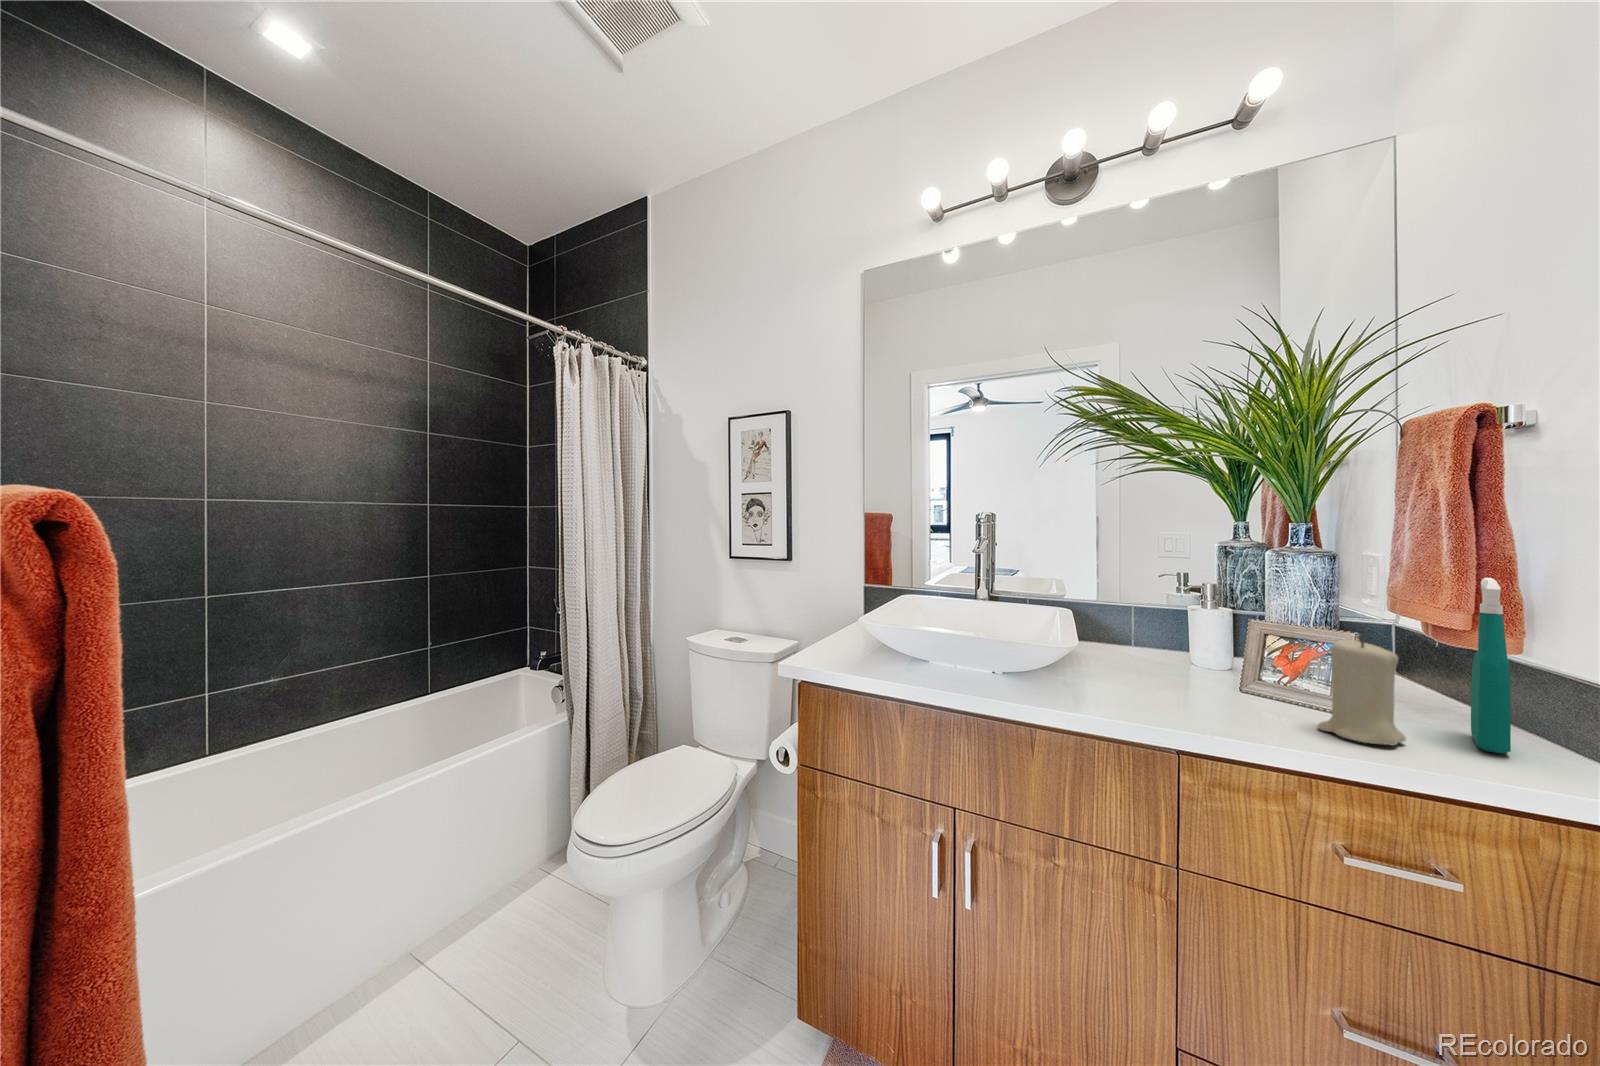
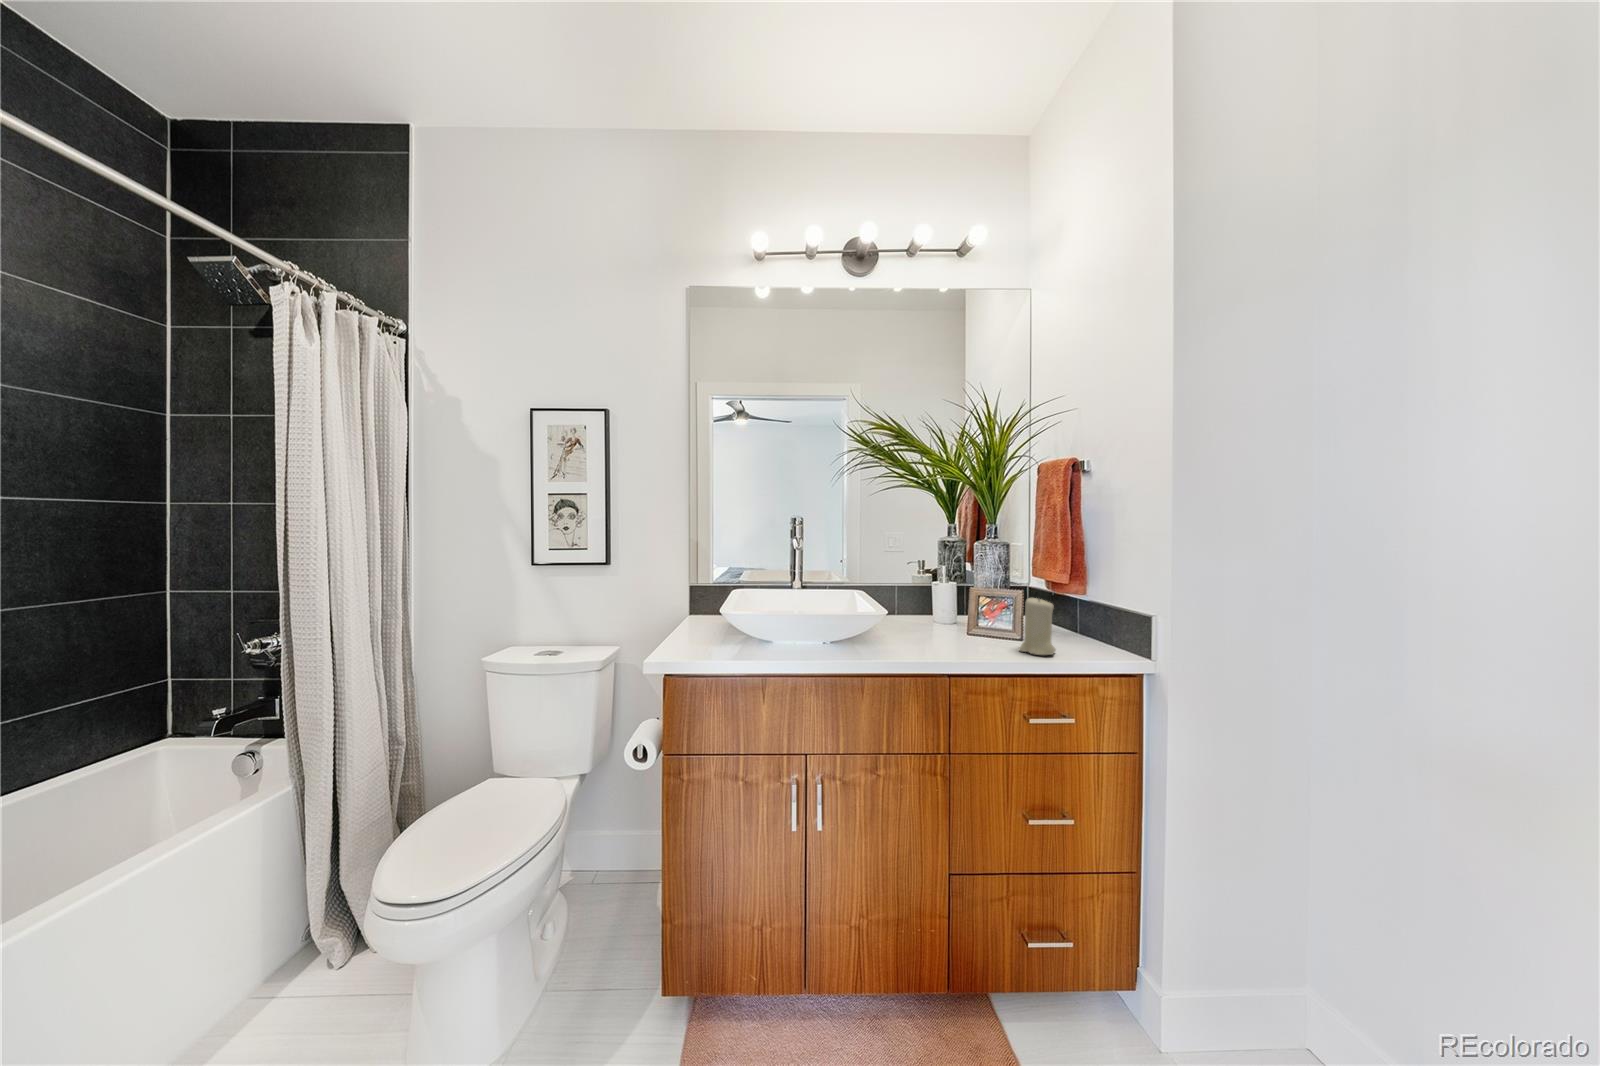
spray bottle: present [1471,578,1511,753] -> none [1072,559,1093,650]

